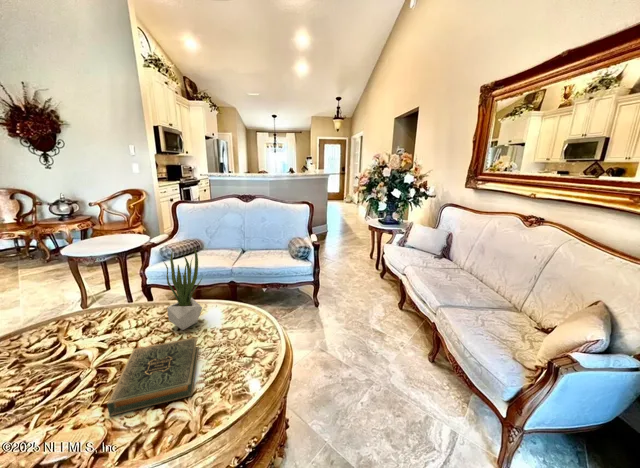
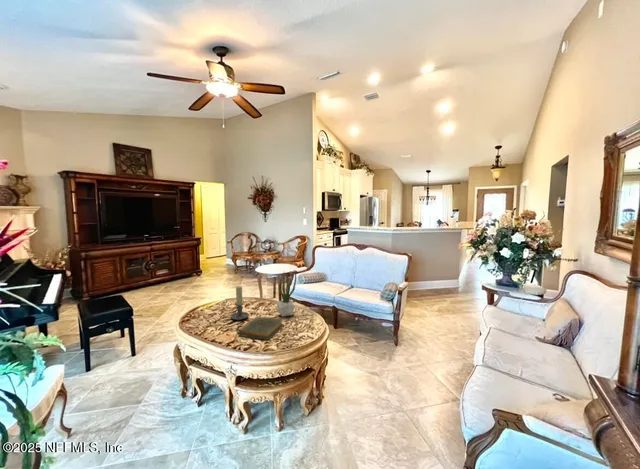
candle holder: none [59,301,108,375] -> present [231,286,249,320]

